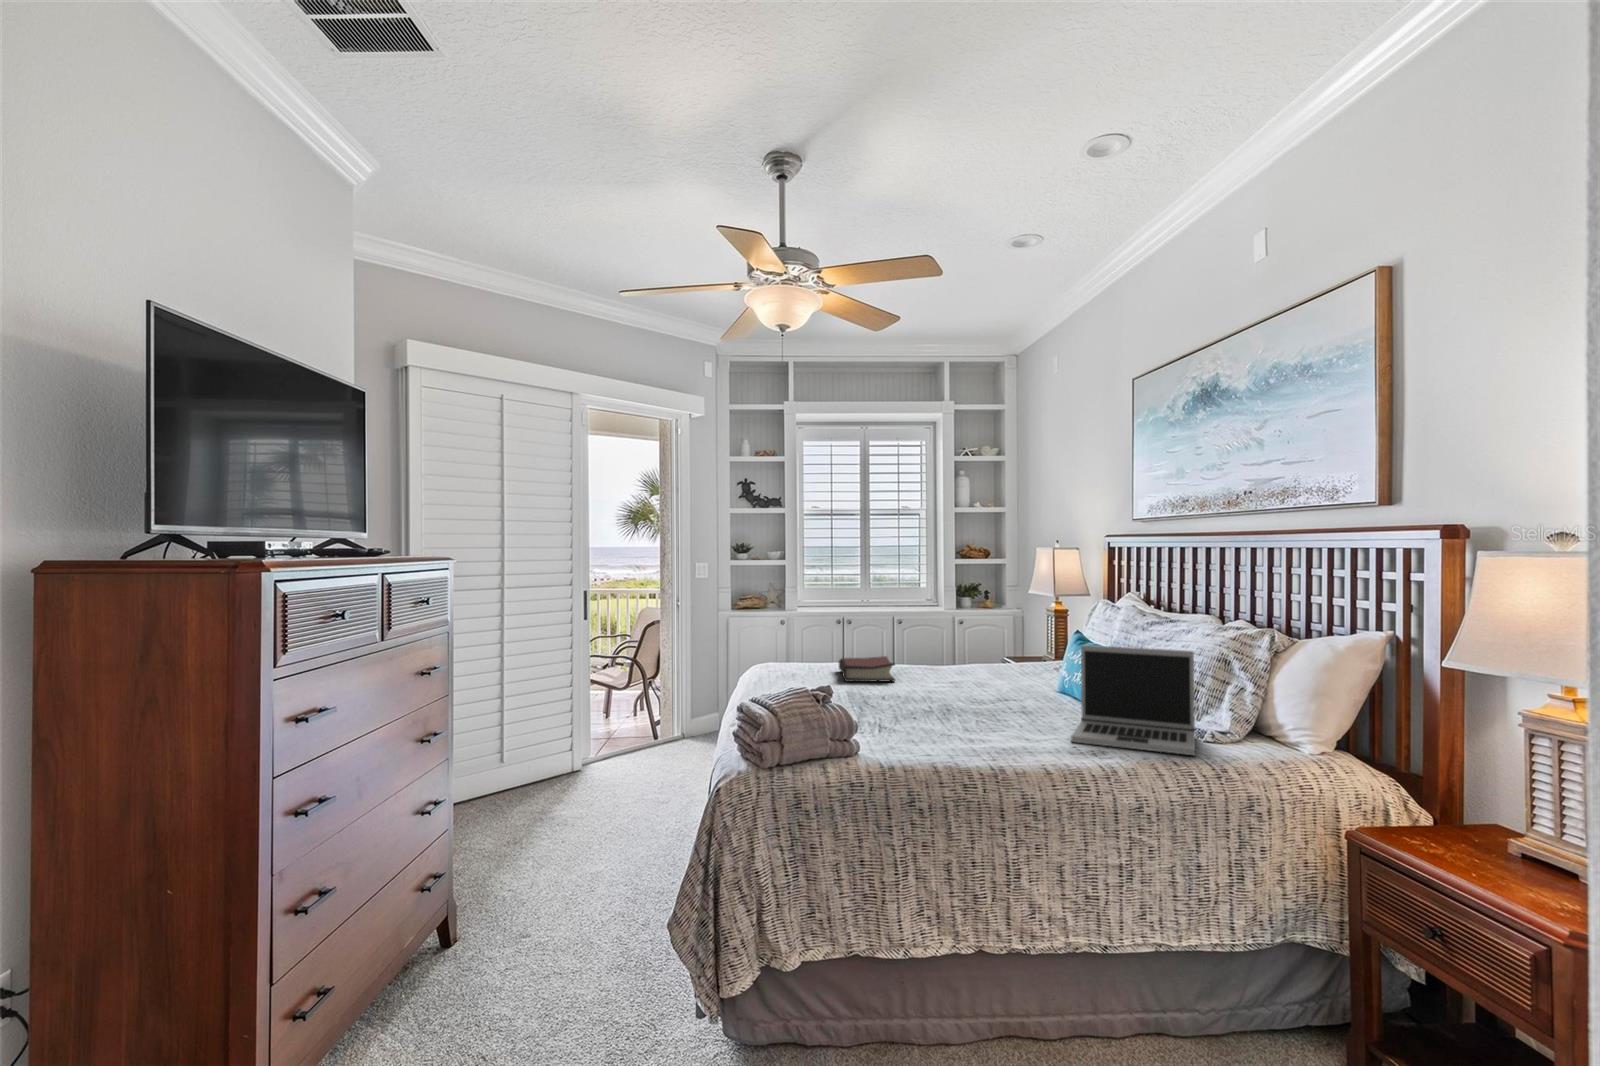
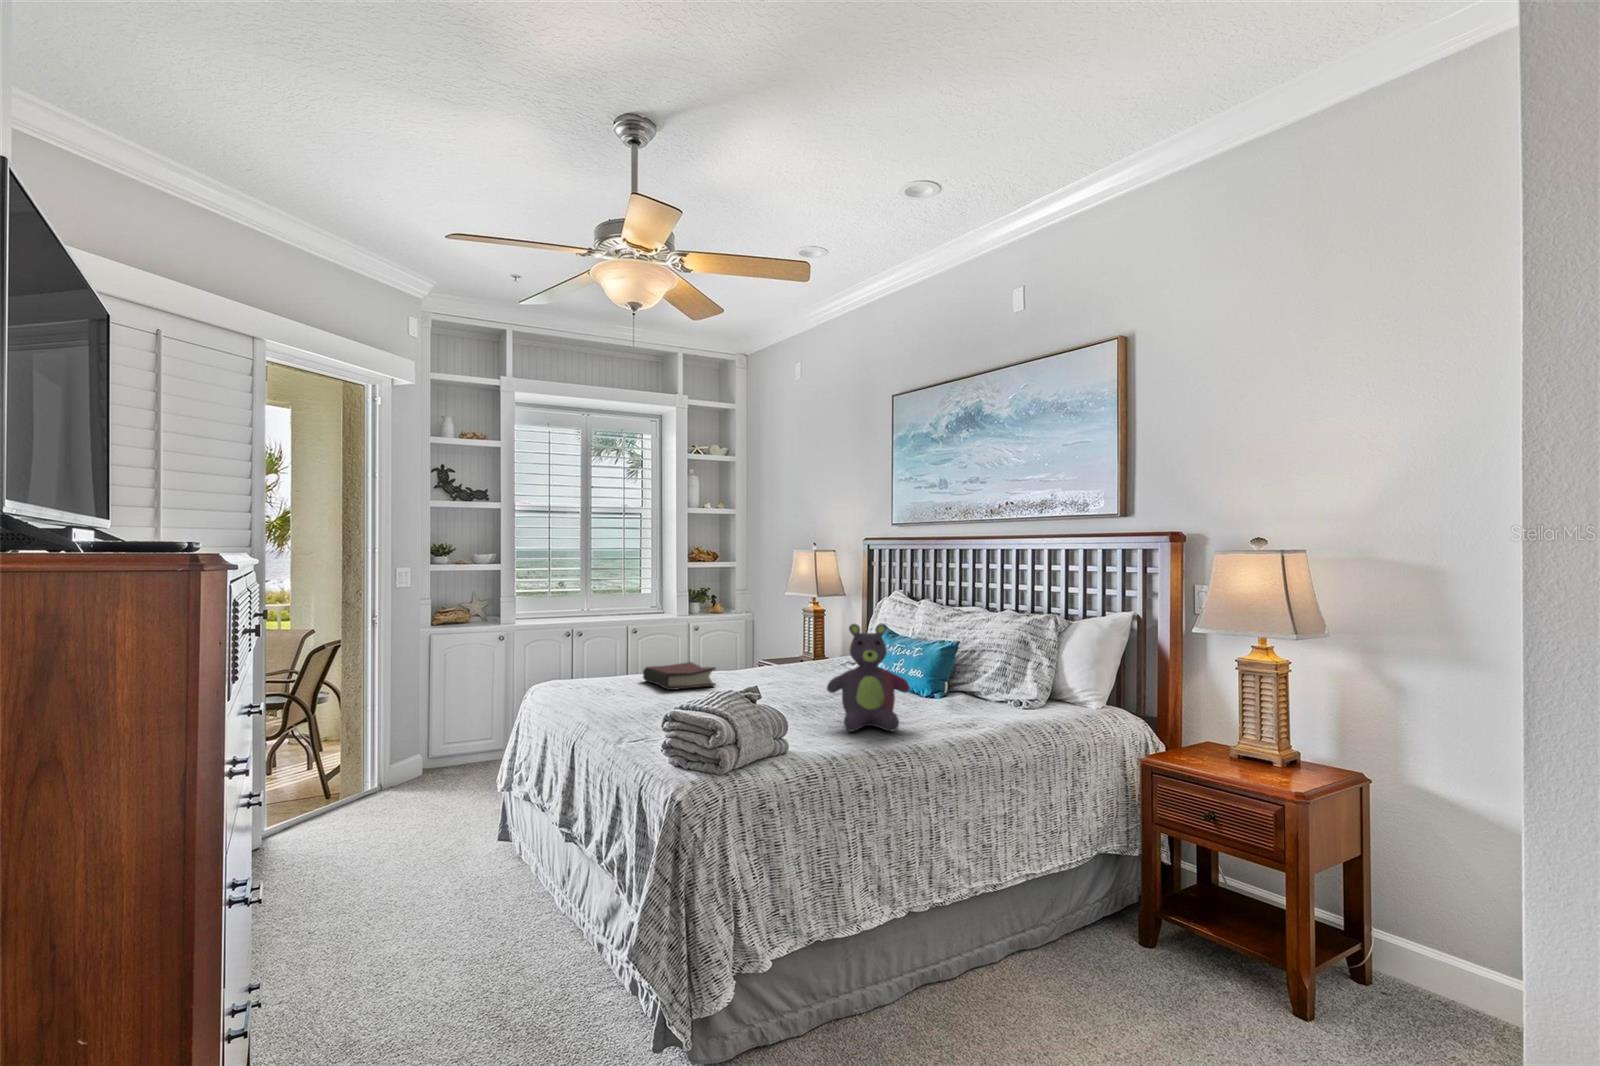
stuffed bear: none [945,627,1035,748] -> present [827,624,910,731]
laptop: present [1071,645,1195,755] -> none [921,635,1031,721]

